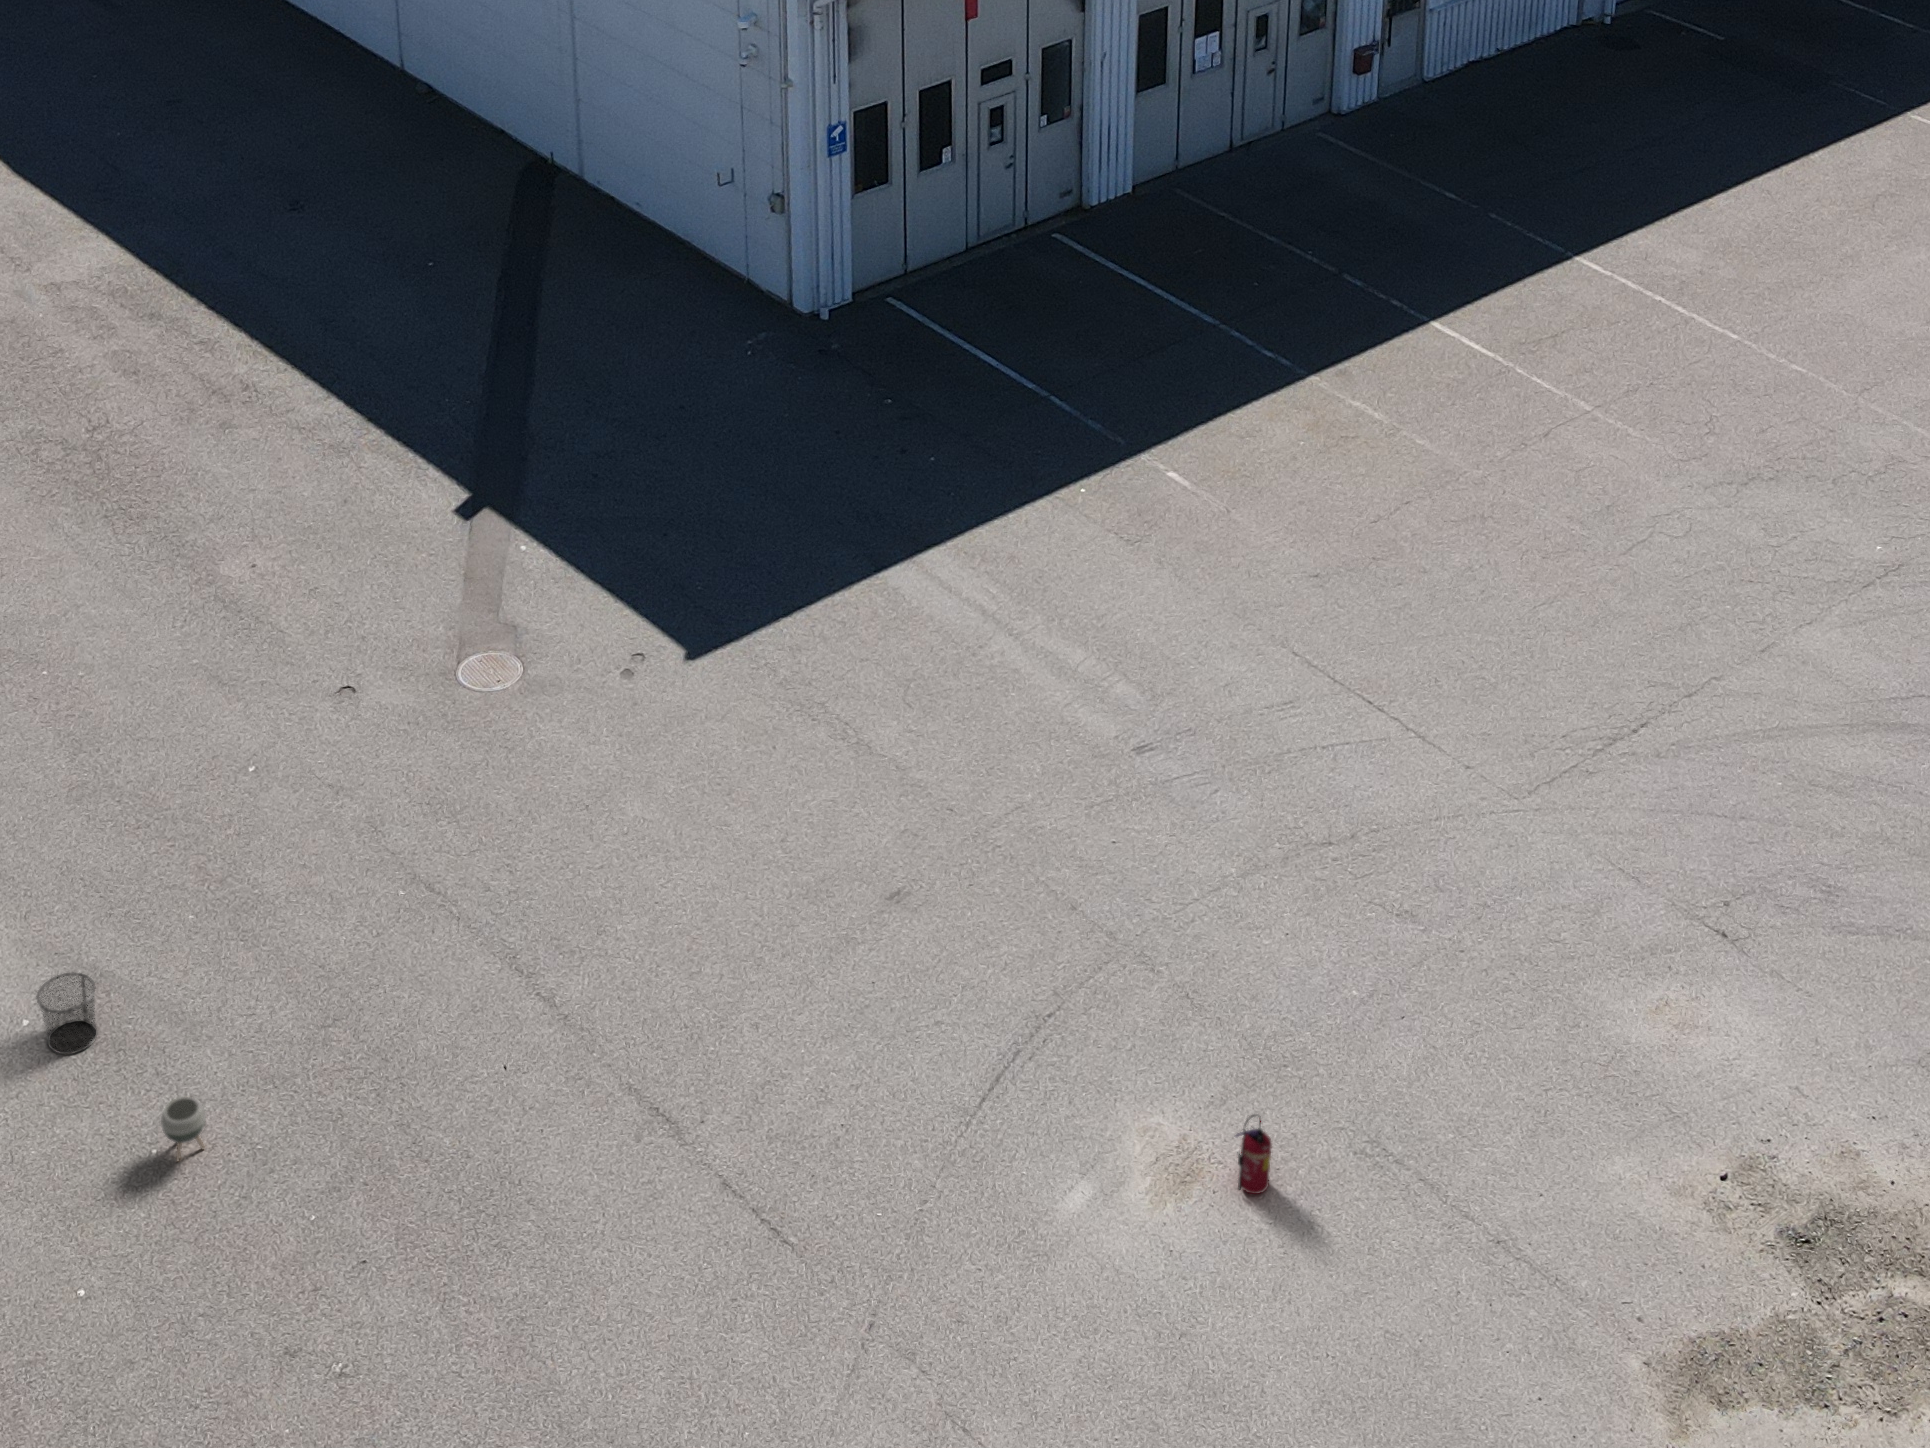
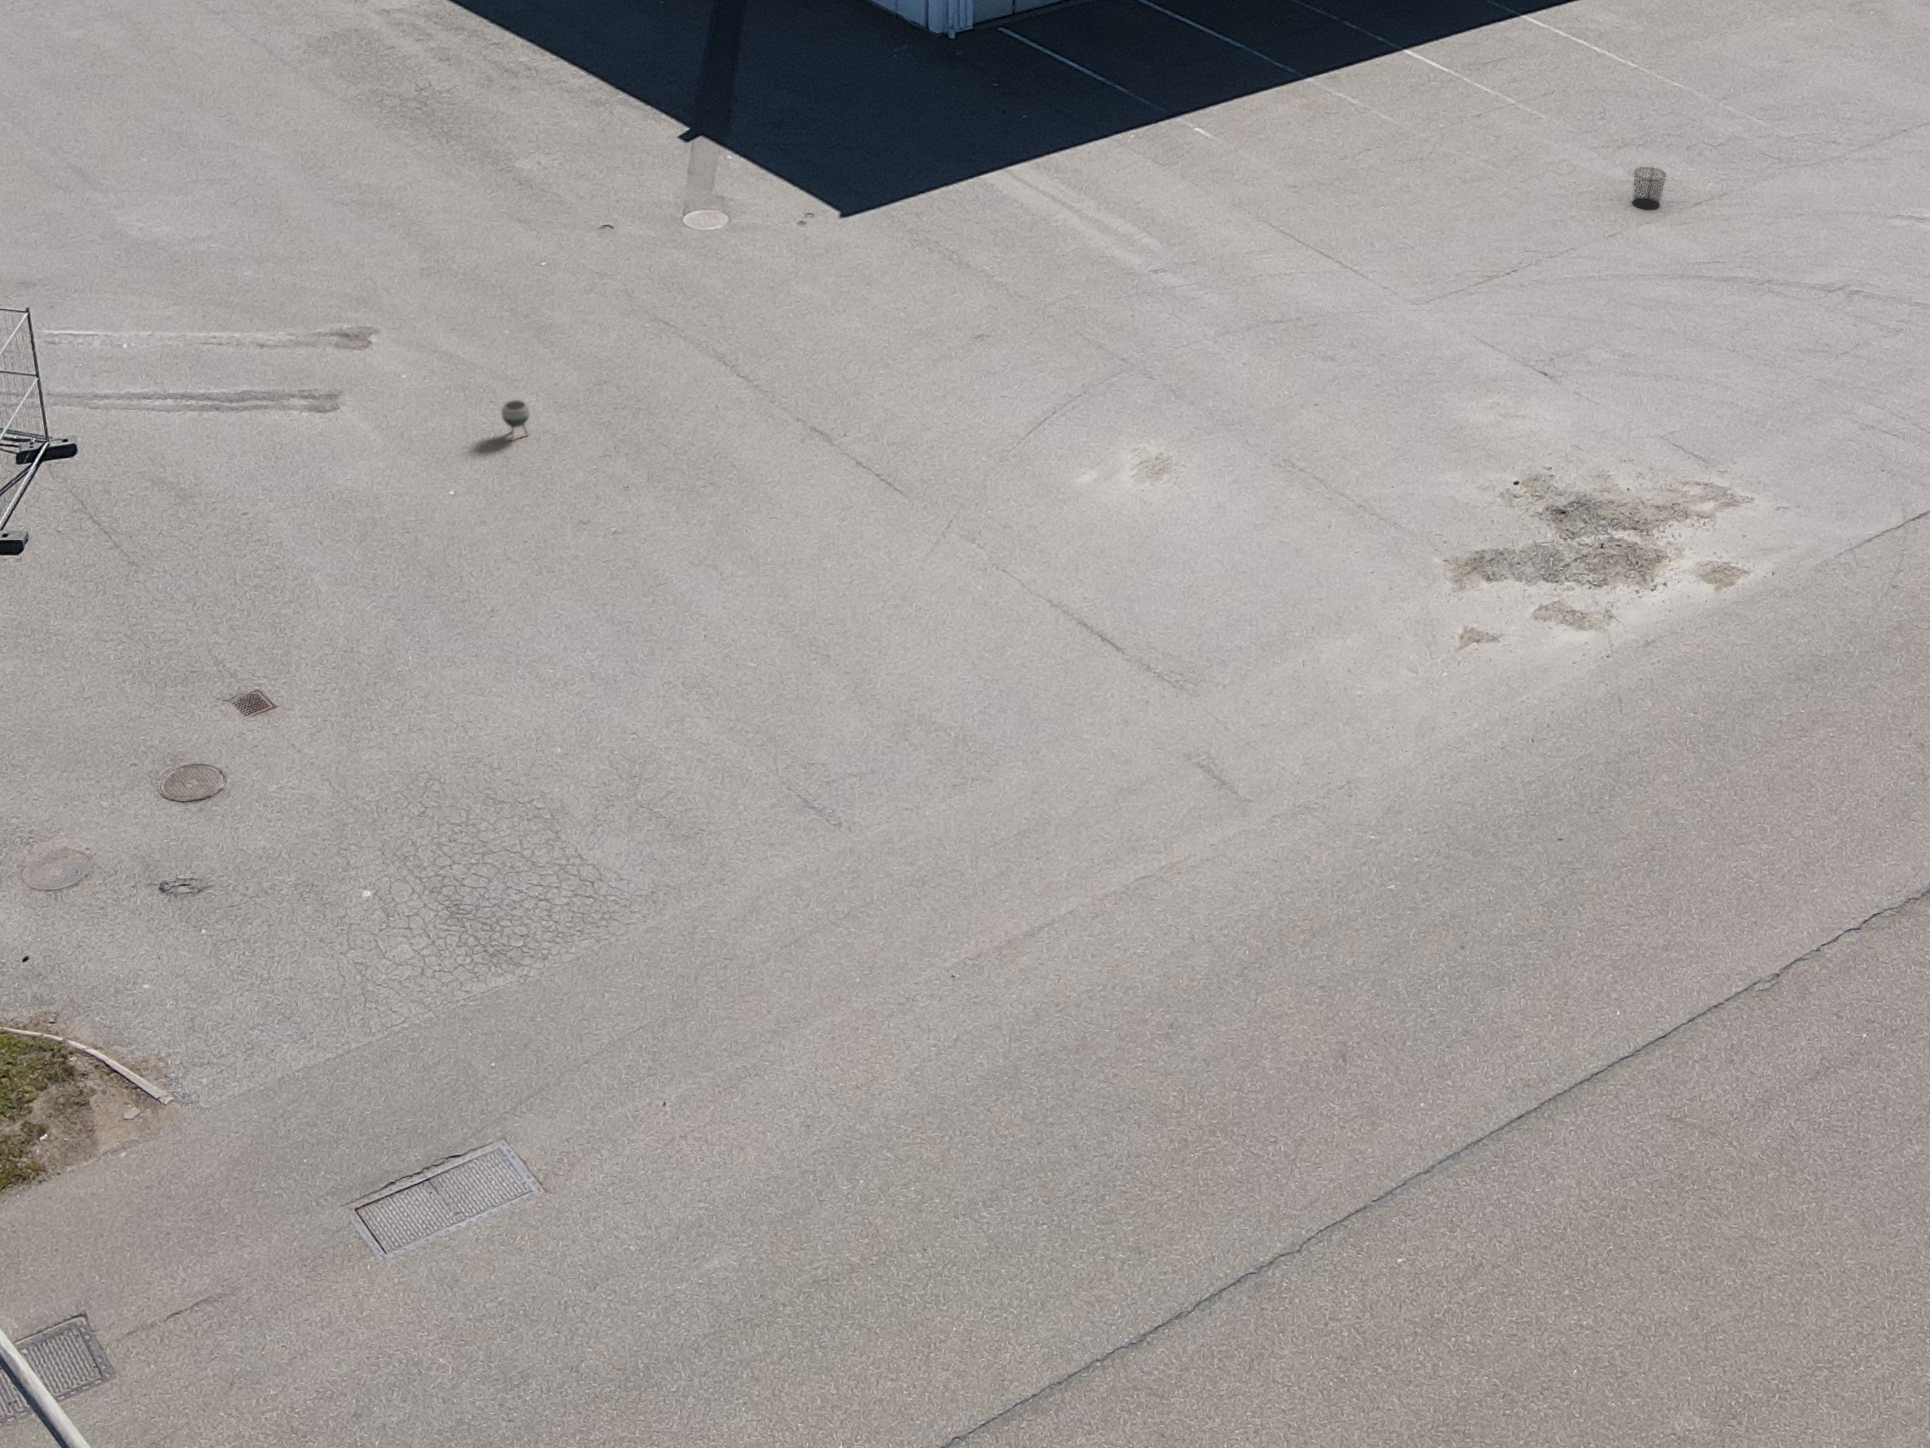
waste bin: present [37,973,97,1054] -> present [1632,168,1665,209]
fire extinguisher: present [1236,1114,1272,1194] -> none [1195,418,1220,476]

